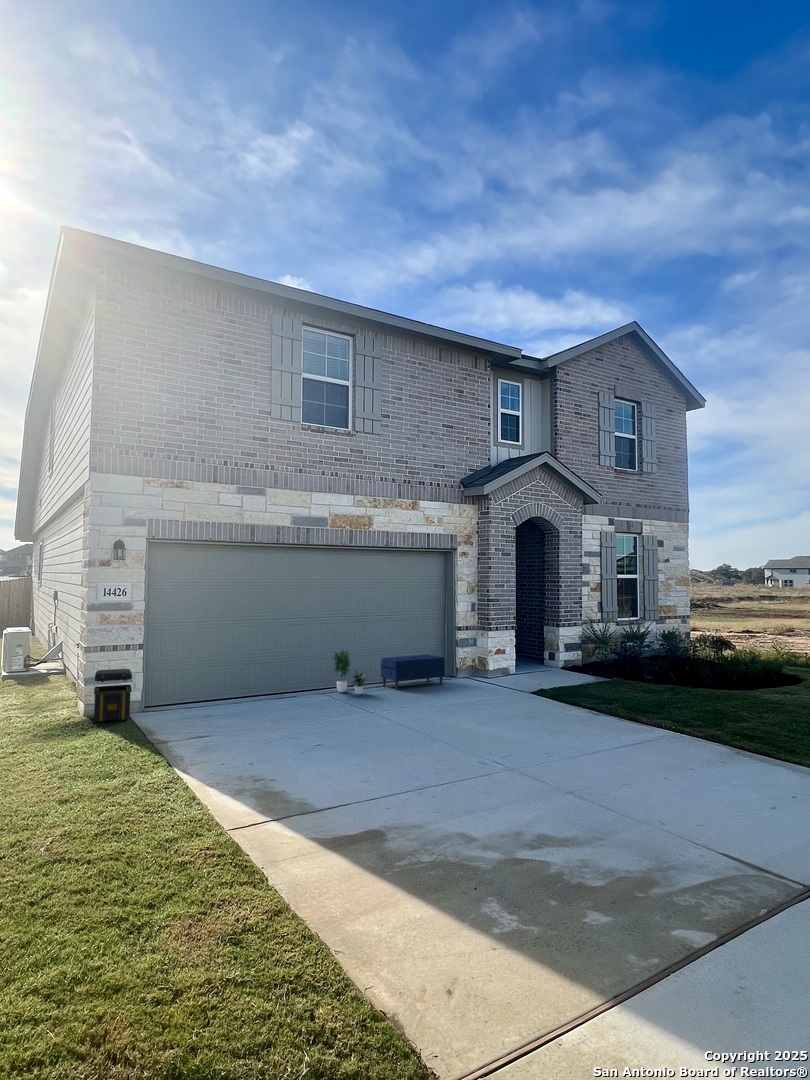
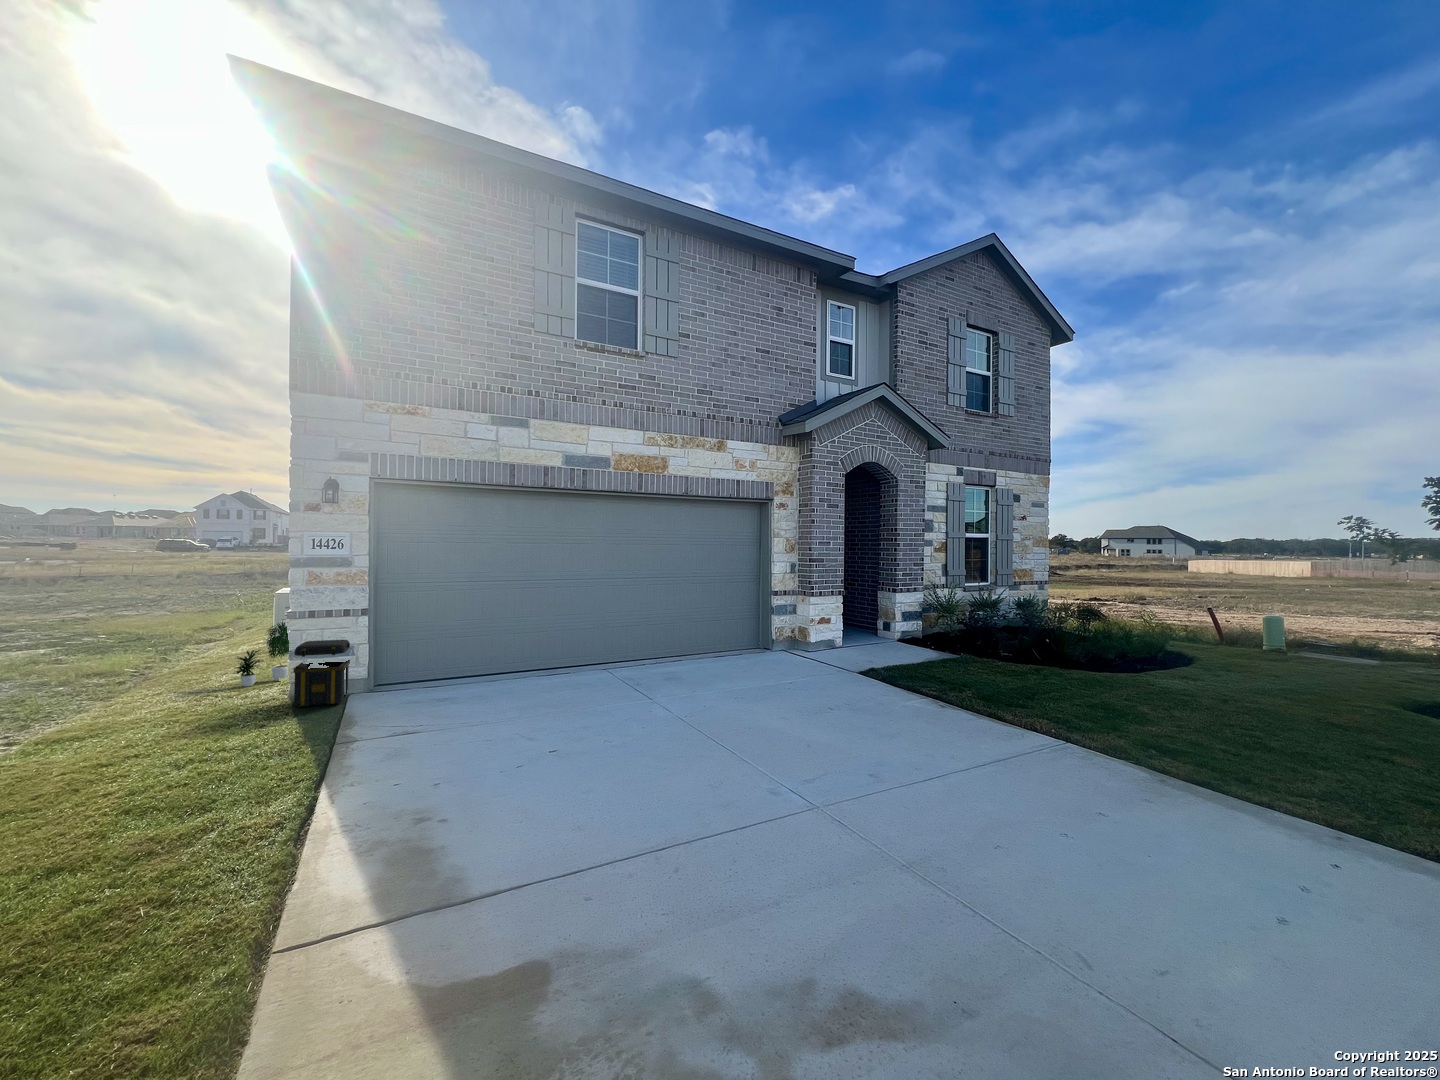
potted plant: present [333,651,367,694] -> present [234,621,291,687]
bench: present [381,655,445,690] -> none [678,624,756,666]

